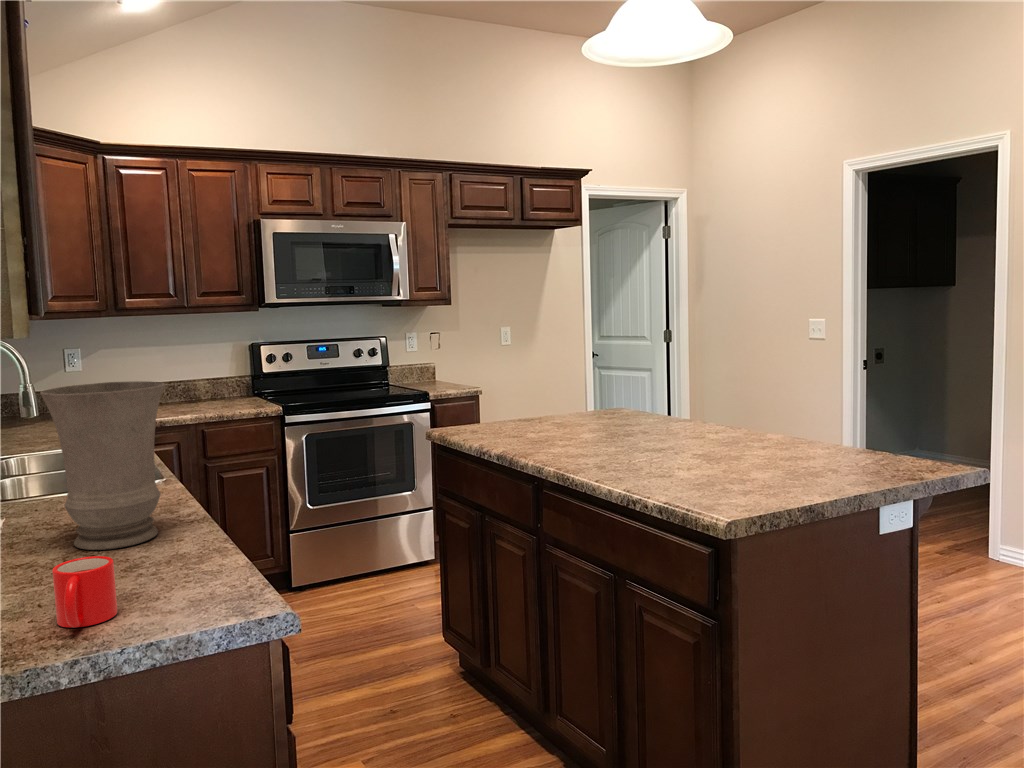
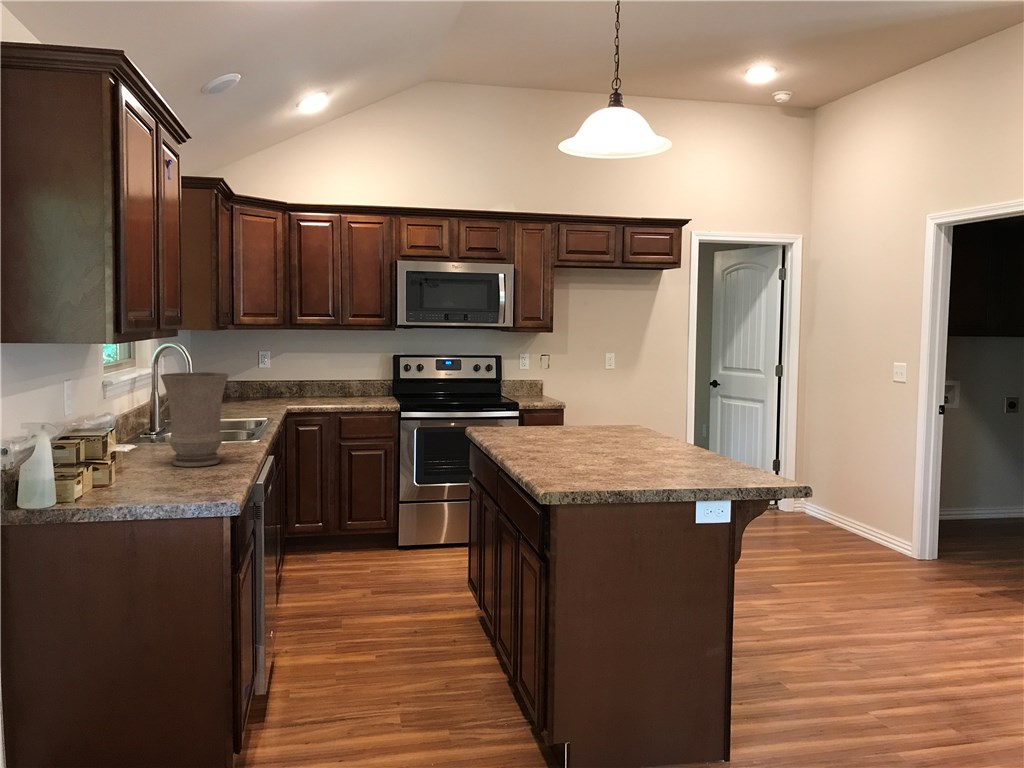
mug: present [52,556,118,628] -> none [130,460,162,492]

